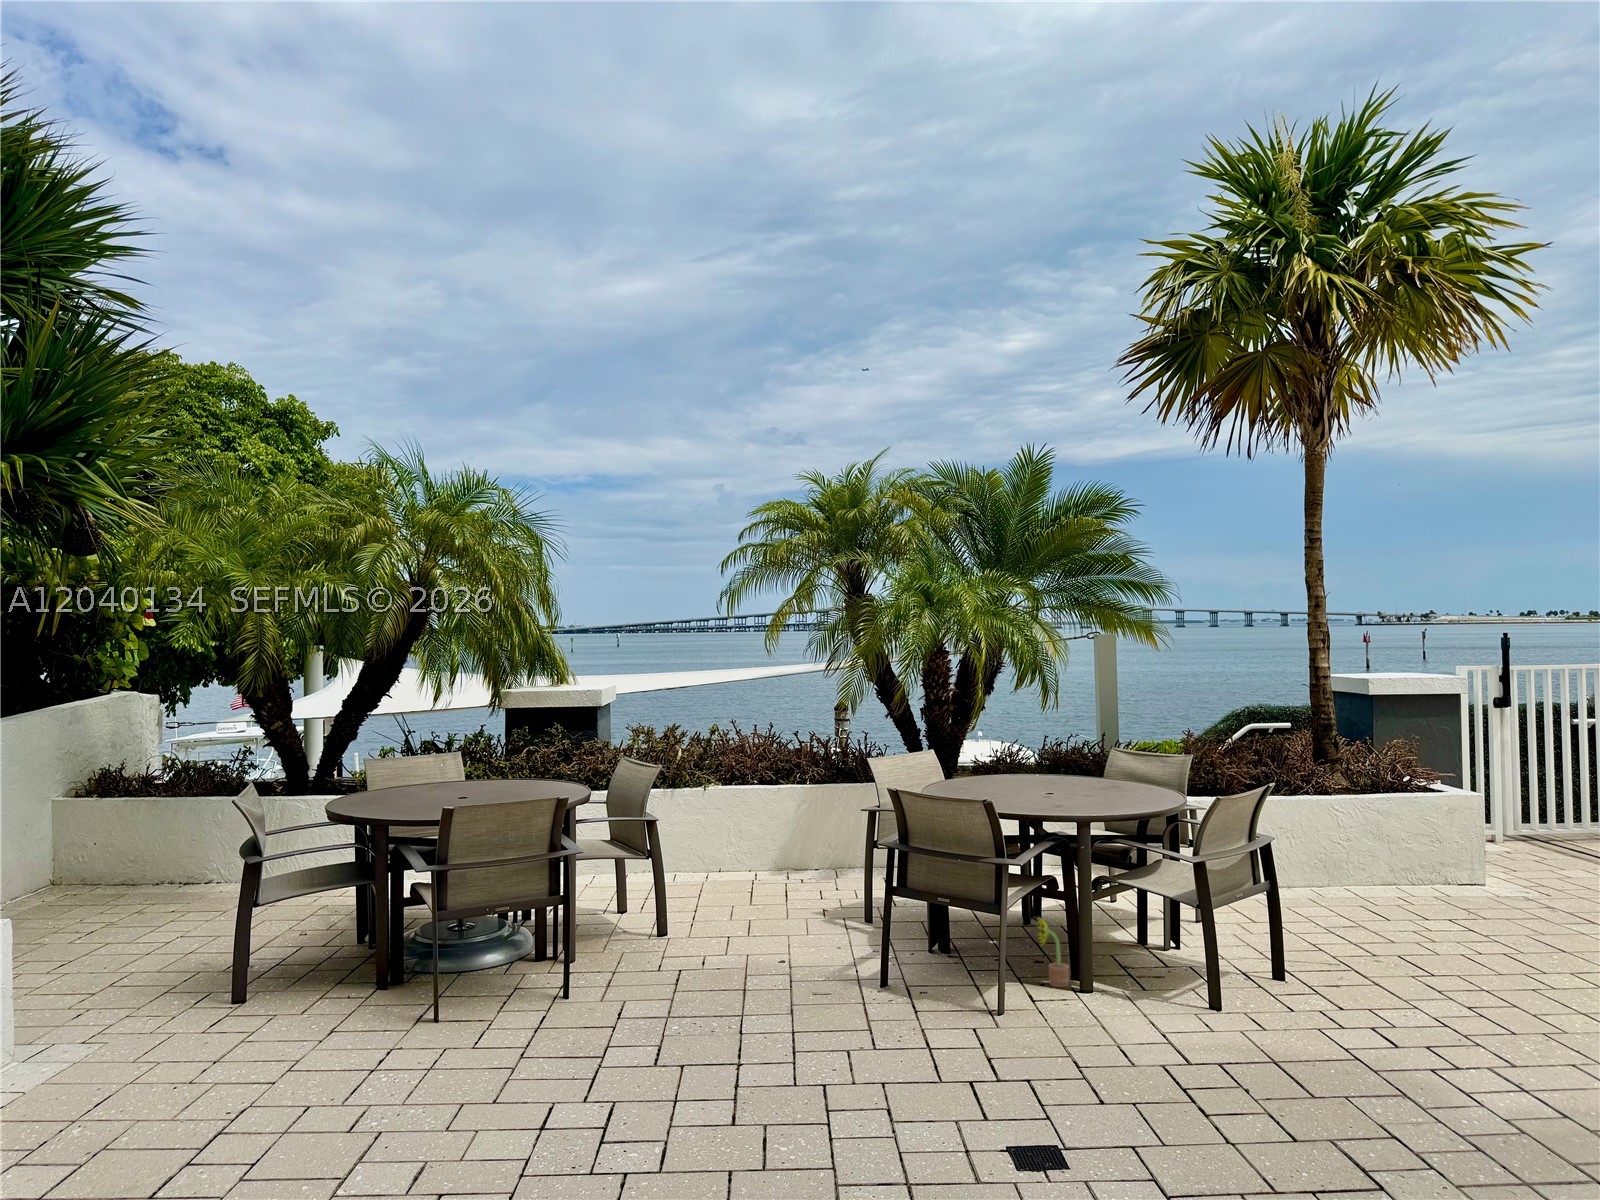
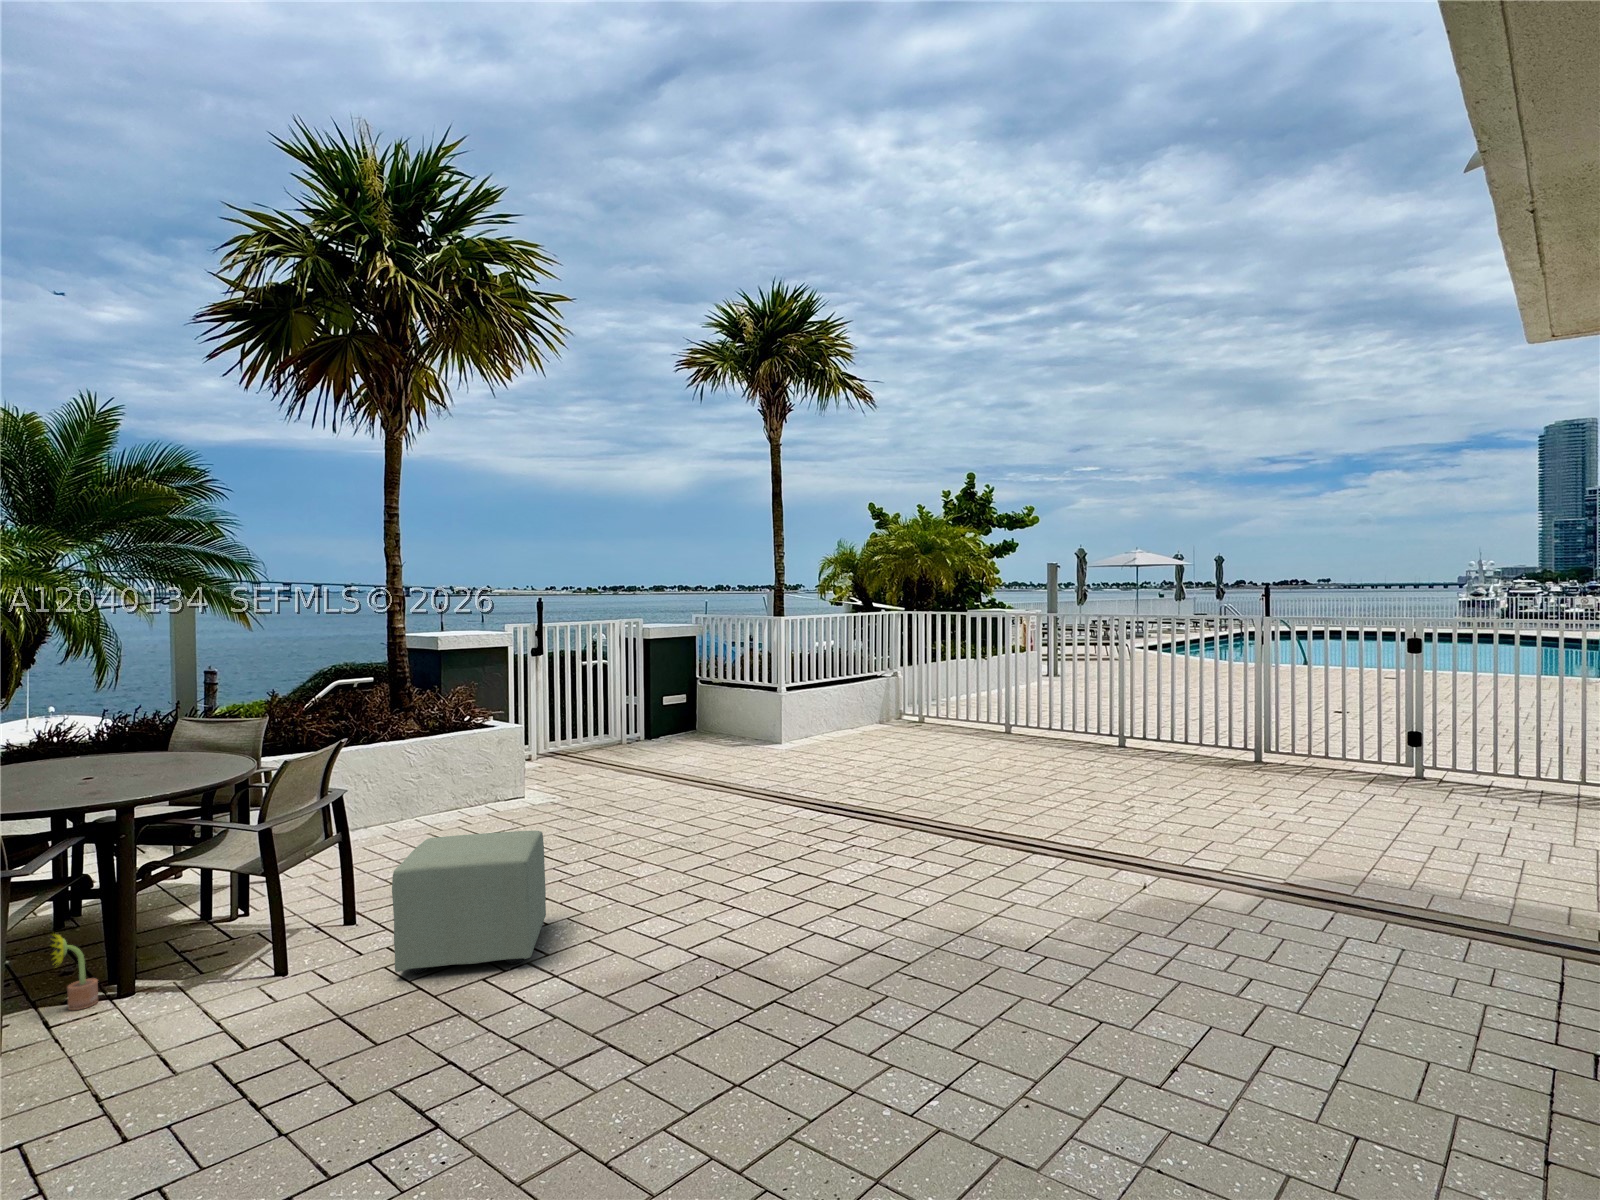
ottoman: none [1325,906,1515,1073] -> present [392,831,546,973]

